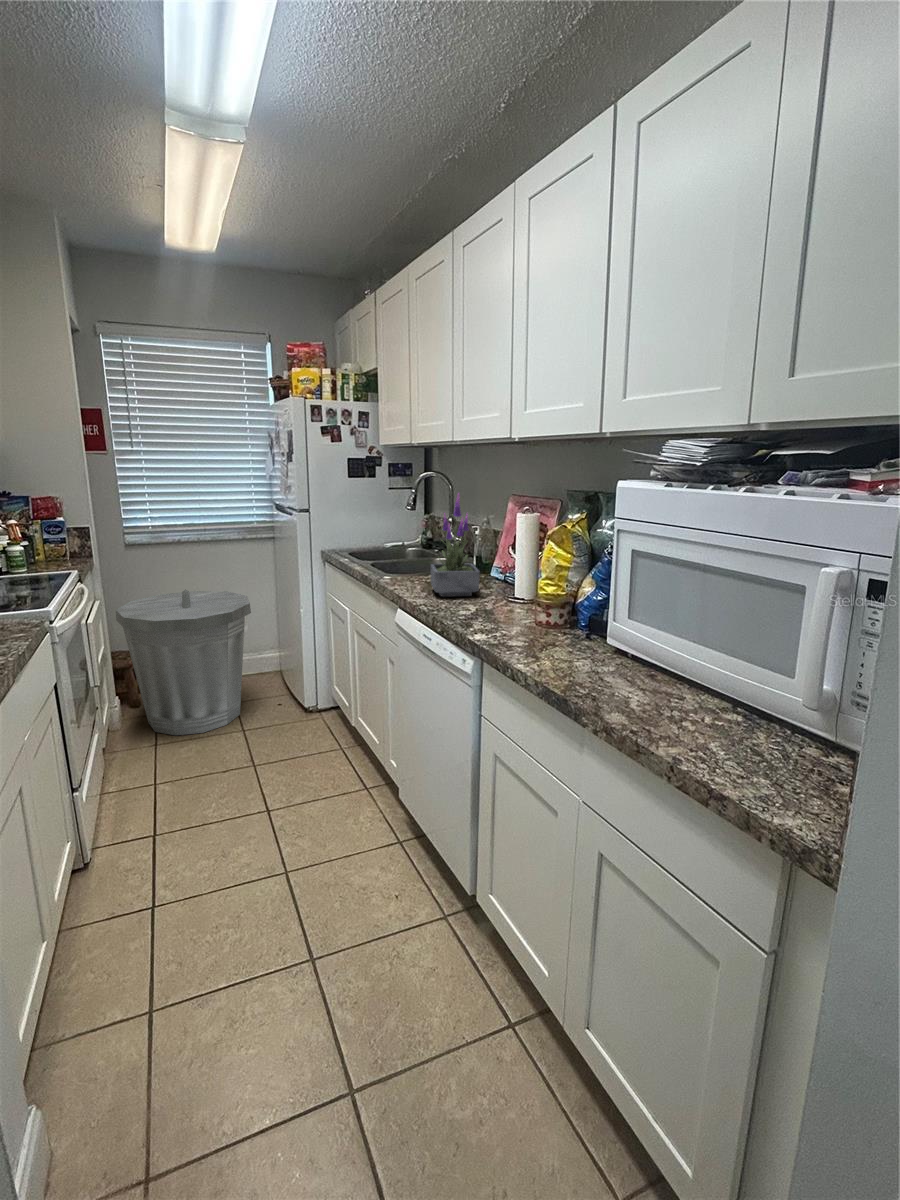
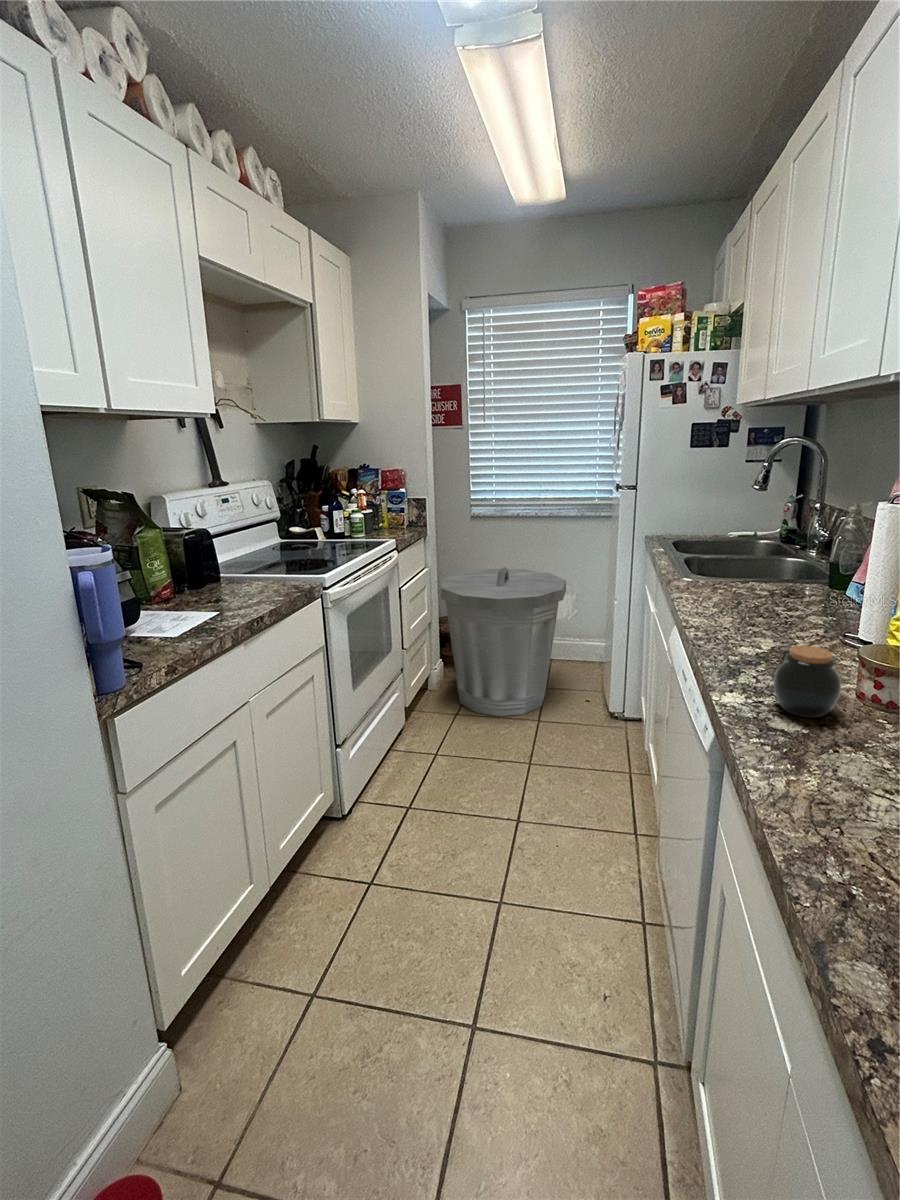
potted plant: present [431,494,480,597] -> none [726,469,805,626]
jar: none [503,597,538,639] -> present [774,646,841,718]

